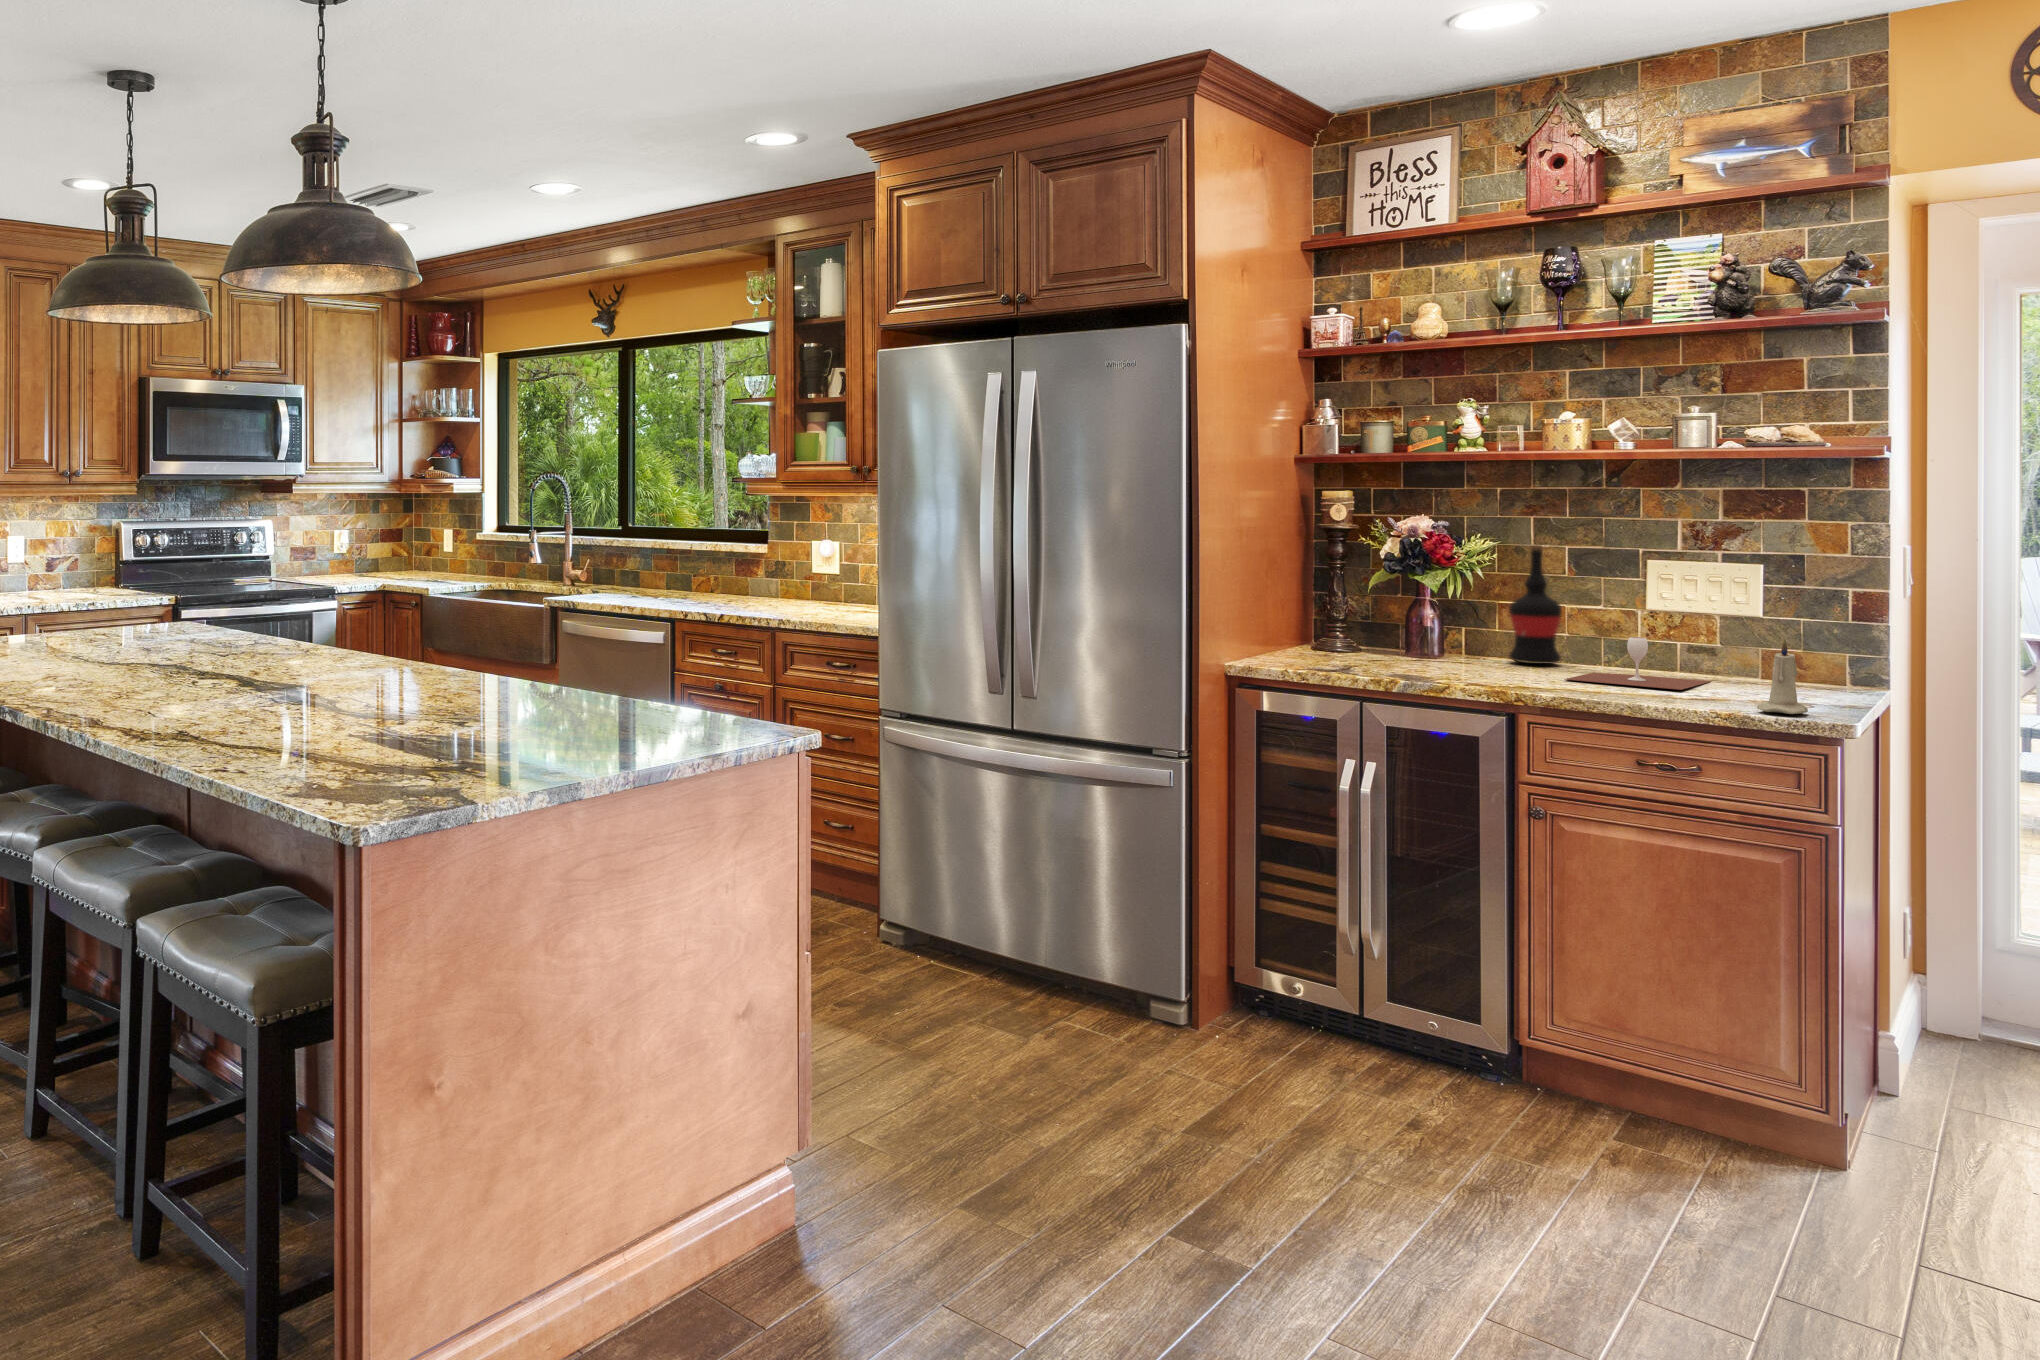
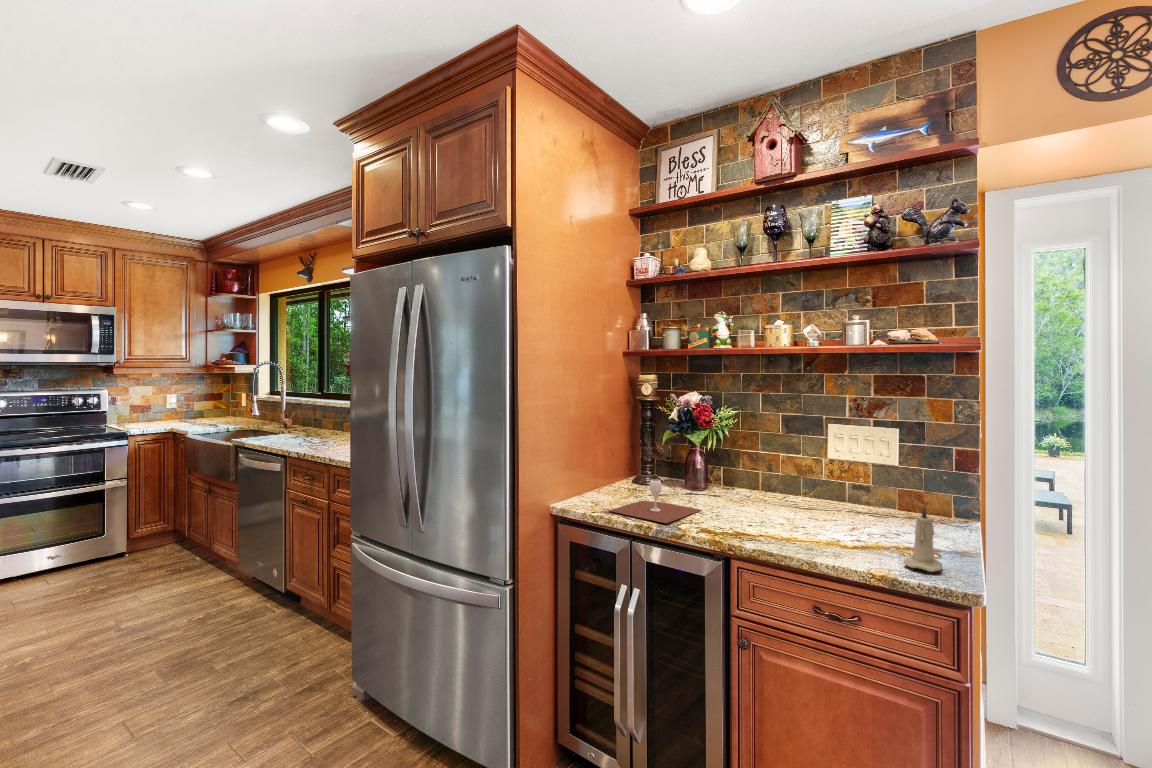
wine bottle: present [1509,545,1562,664] -> none [743,413,775,498]
wine glass: present [1565,637,1711,690] -> present [609,479,702,523]

